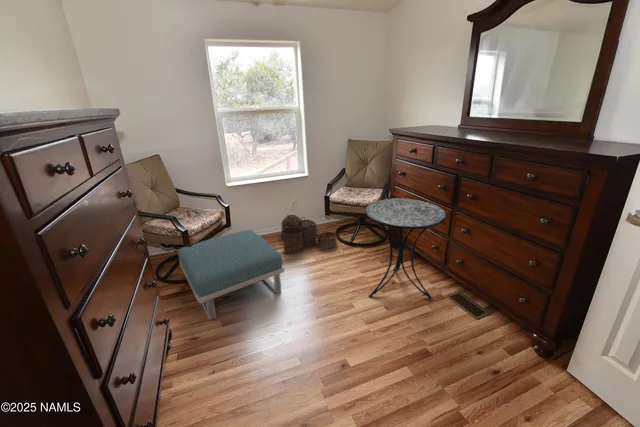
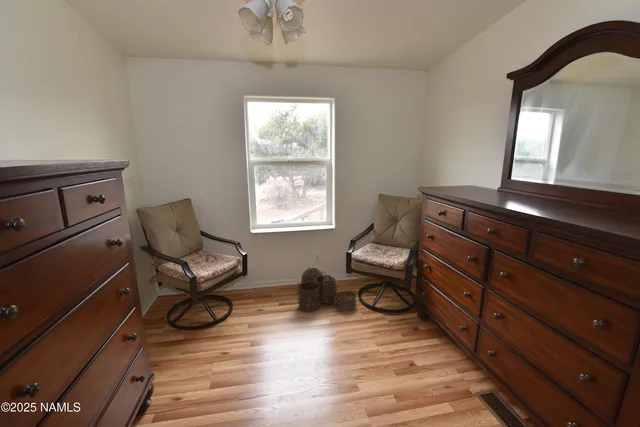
side table: present [365,198,446,301] -> none [379,264,475,397]
footstool: present [178,230,284,320] -> none [186,281,288,379]

